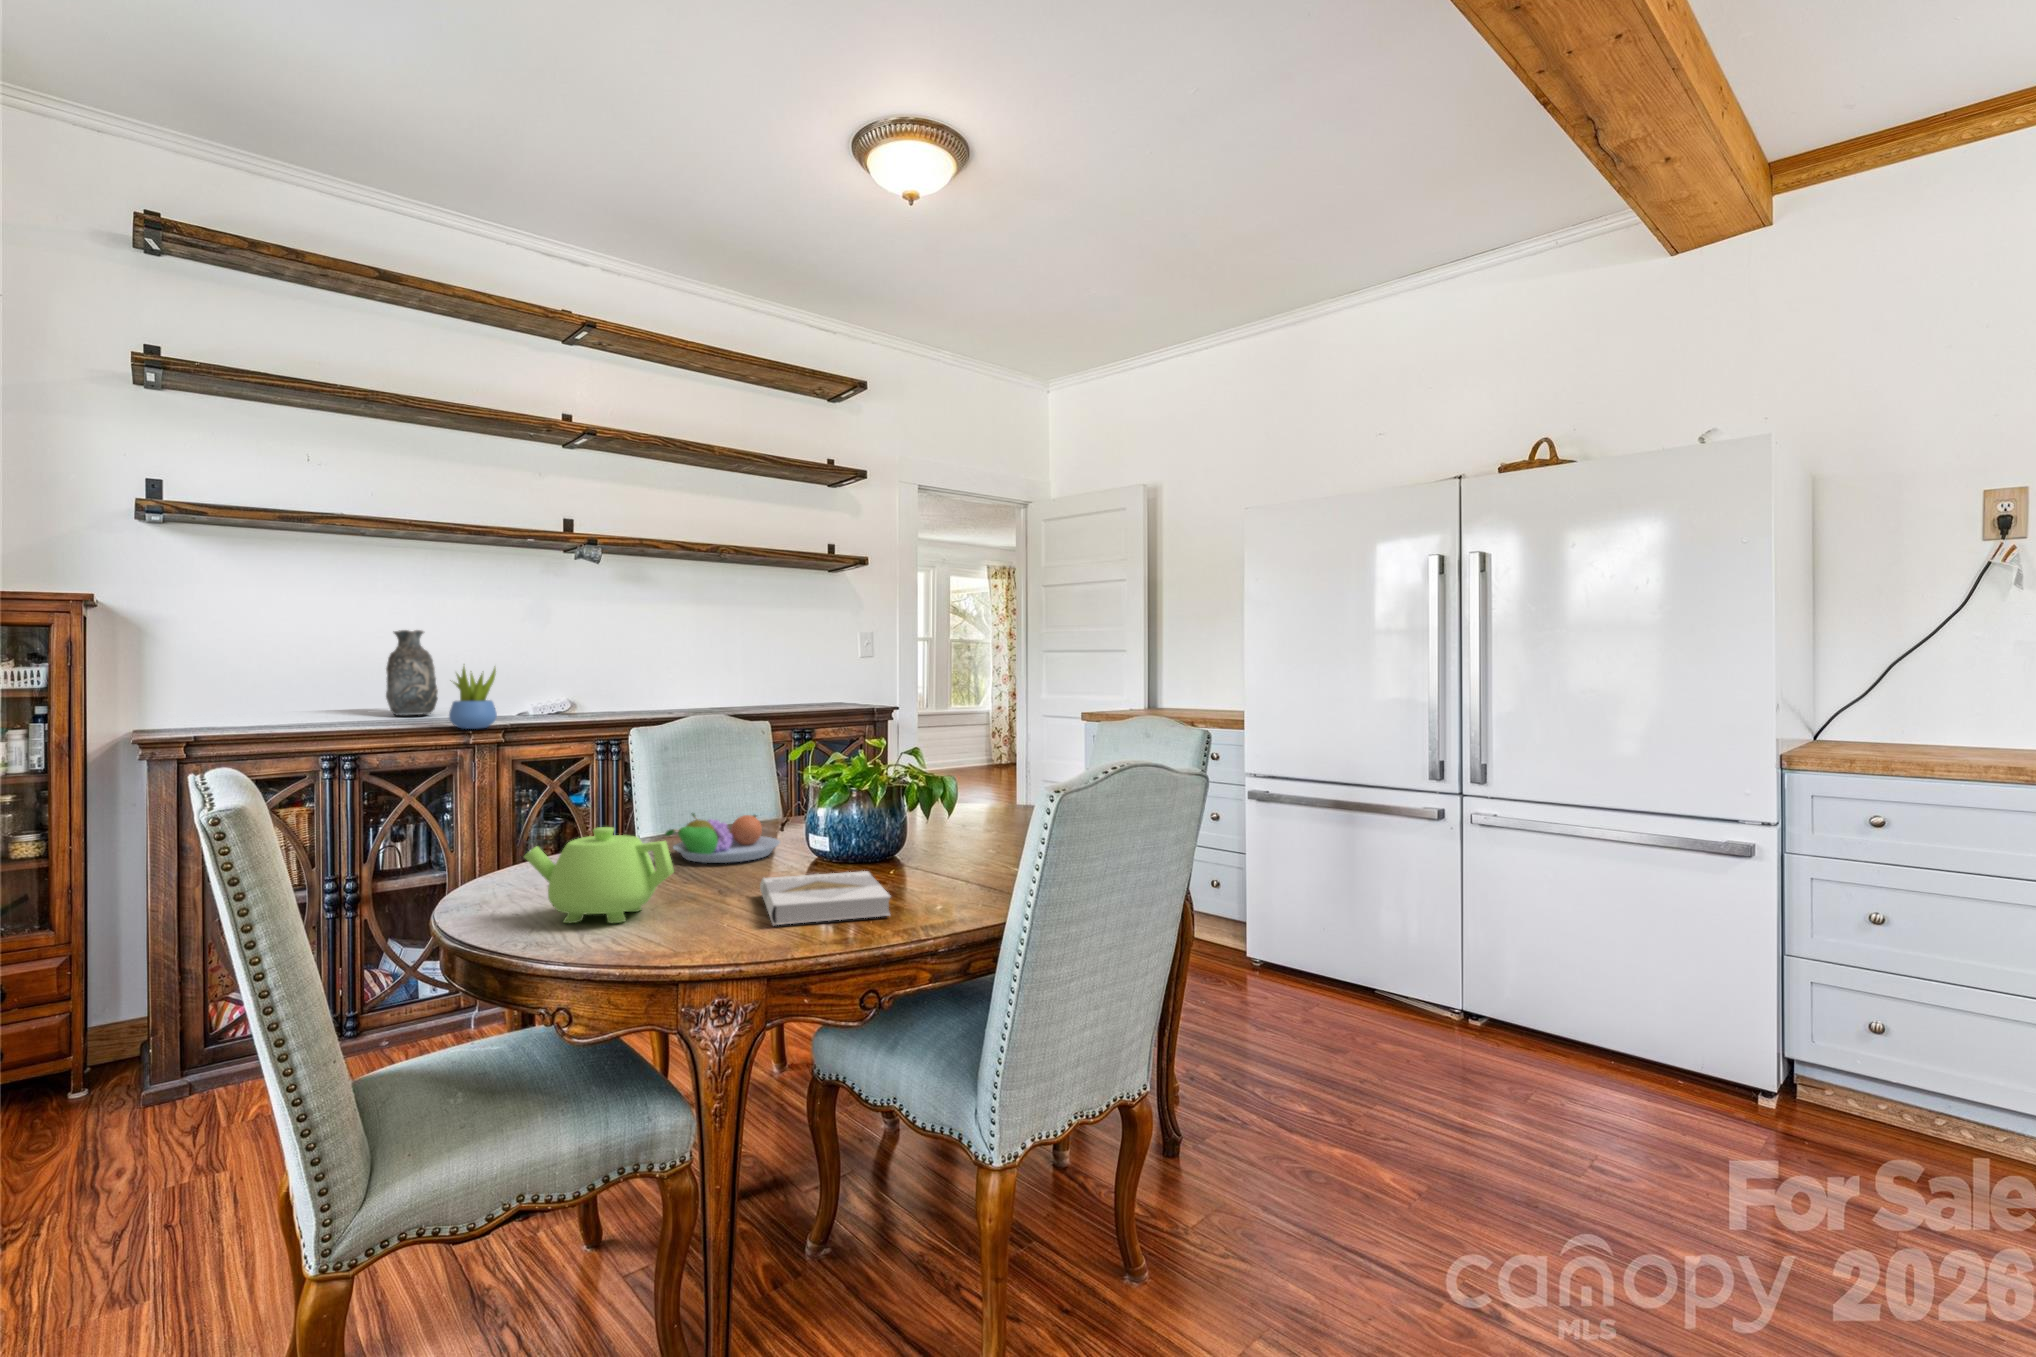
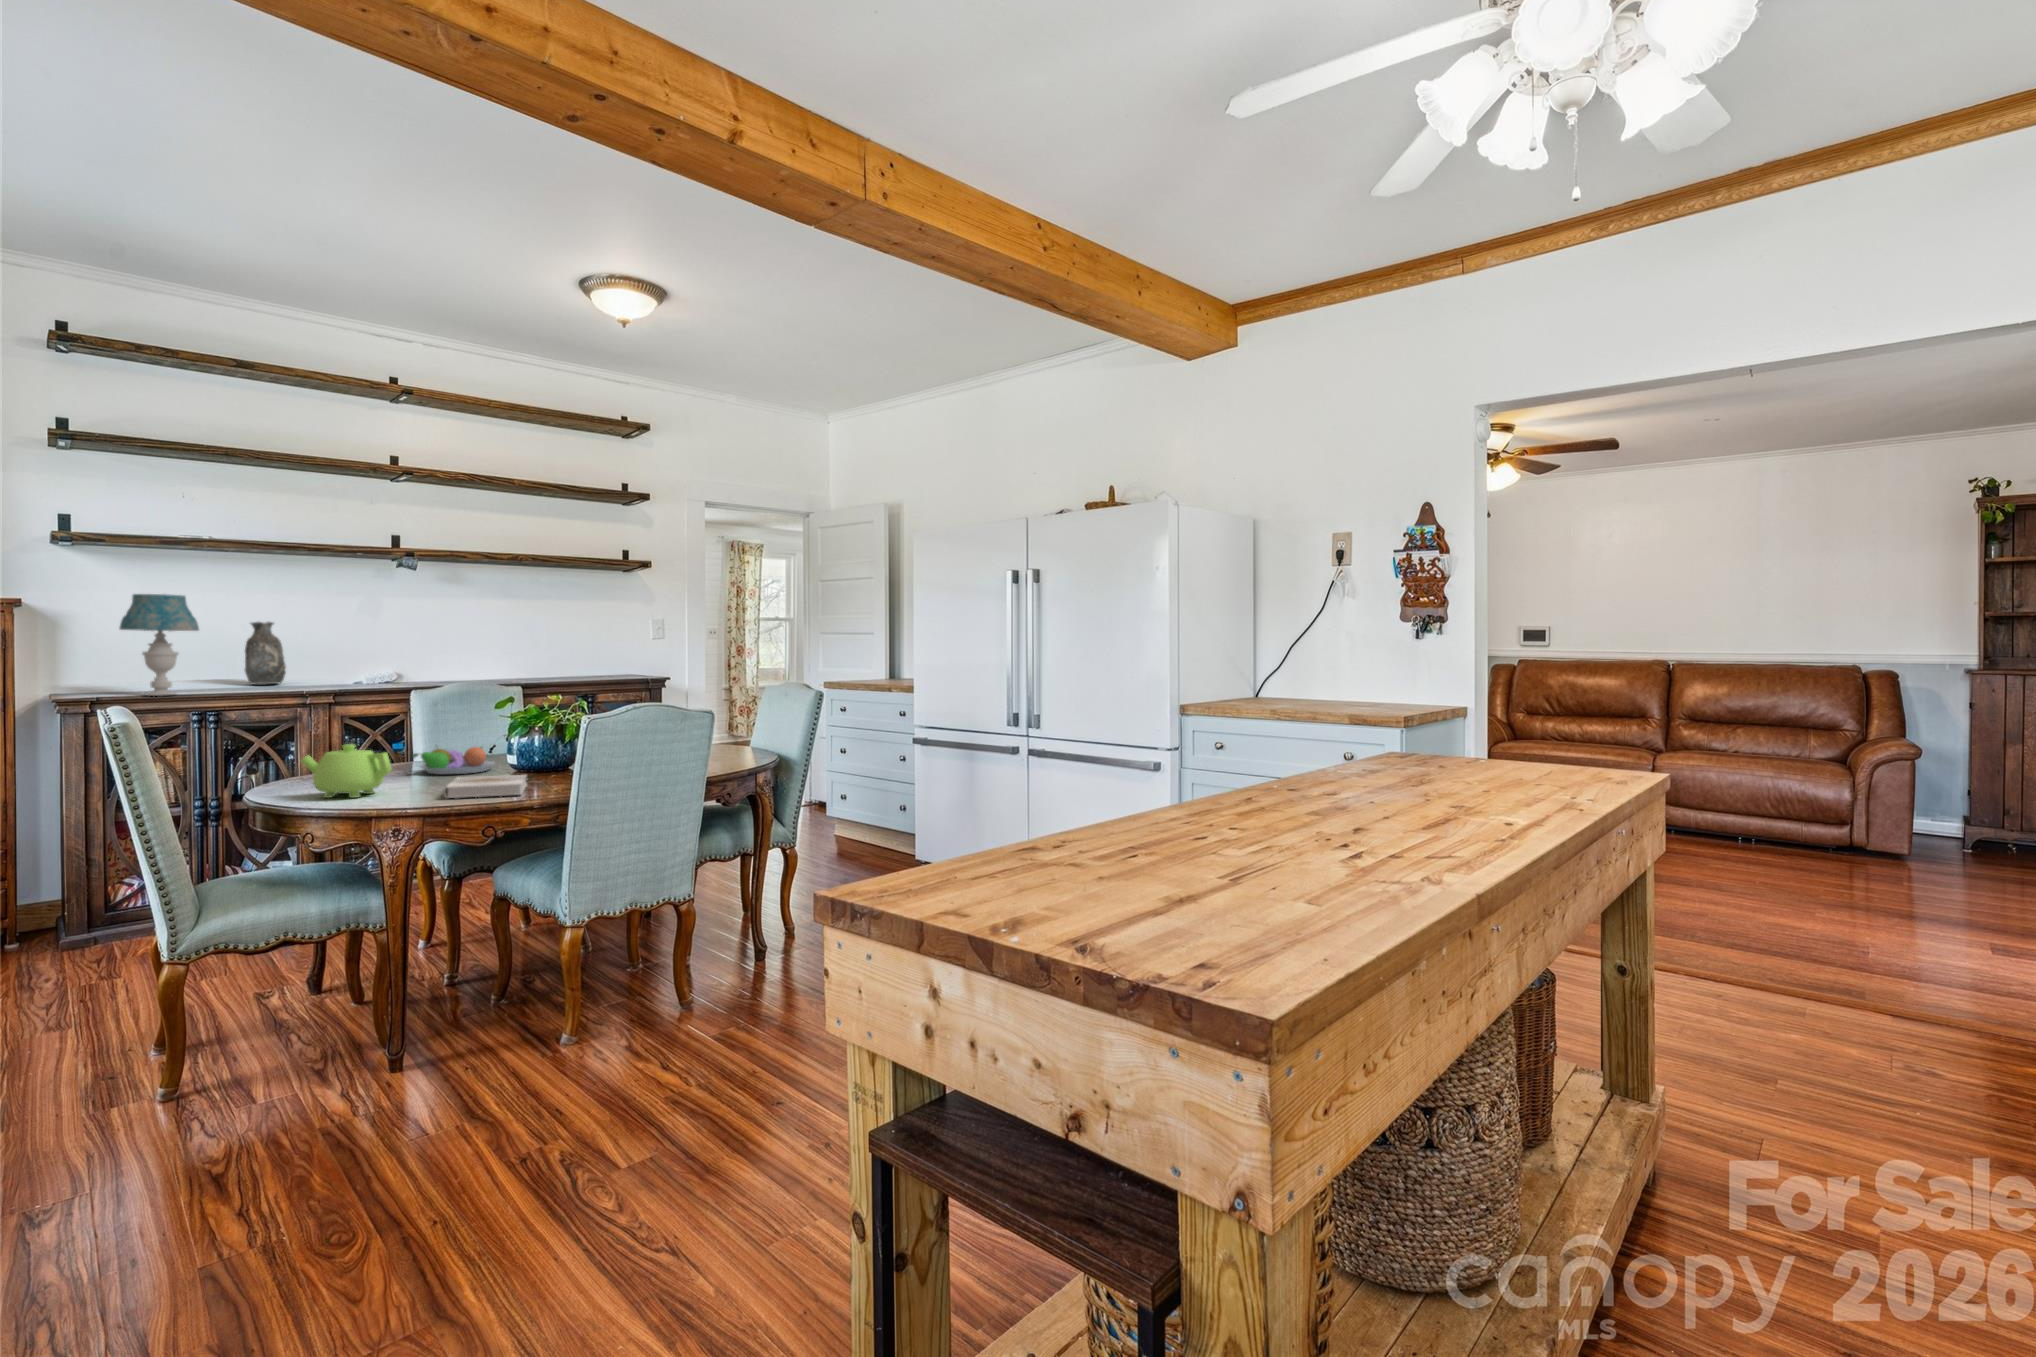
table lamp: none [227,588,332,733] -> present [120,594,199,696]
succulent plant: present [449,667,497,729] -> none [290,647,327,694]

